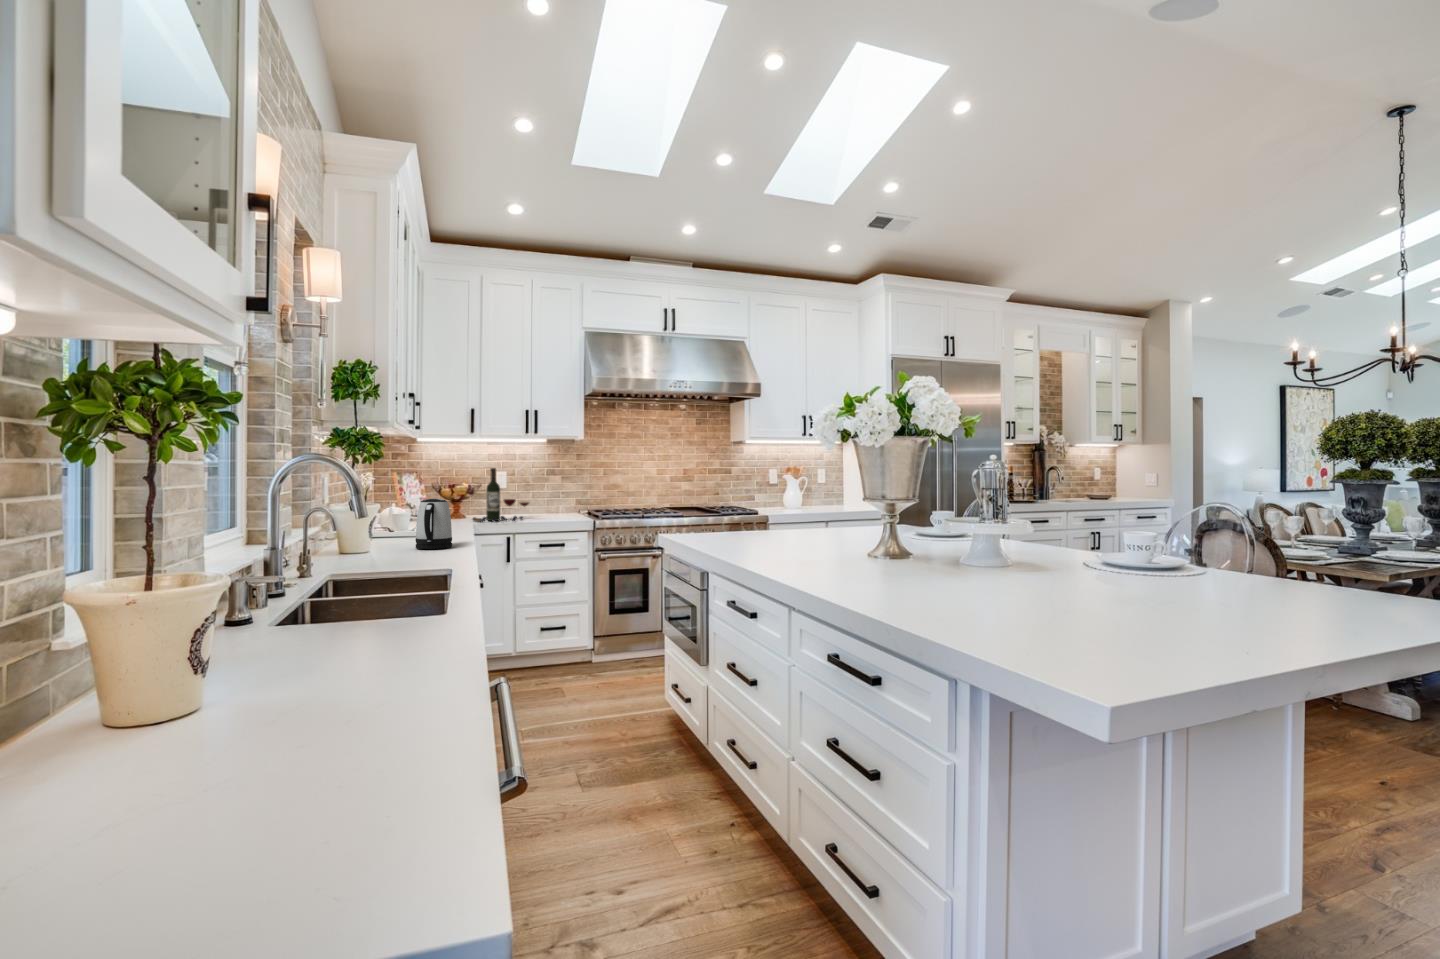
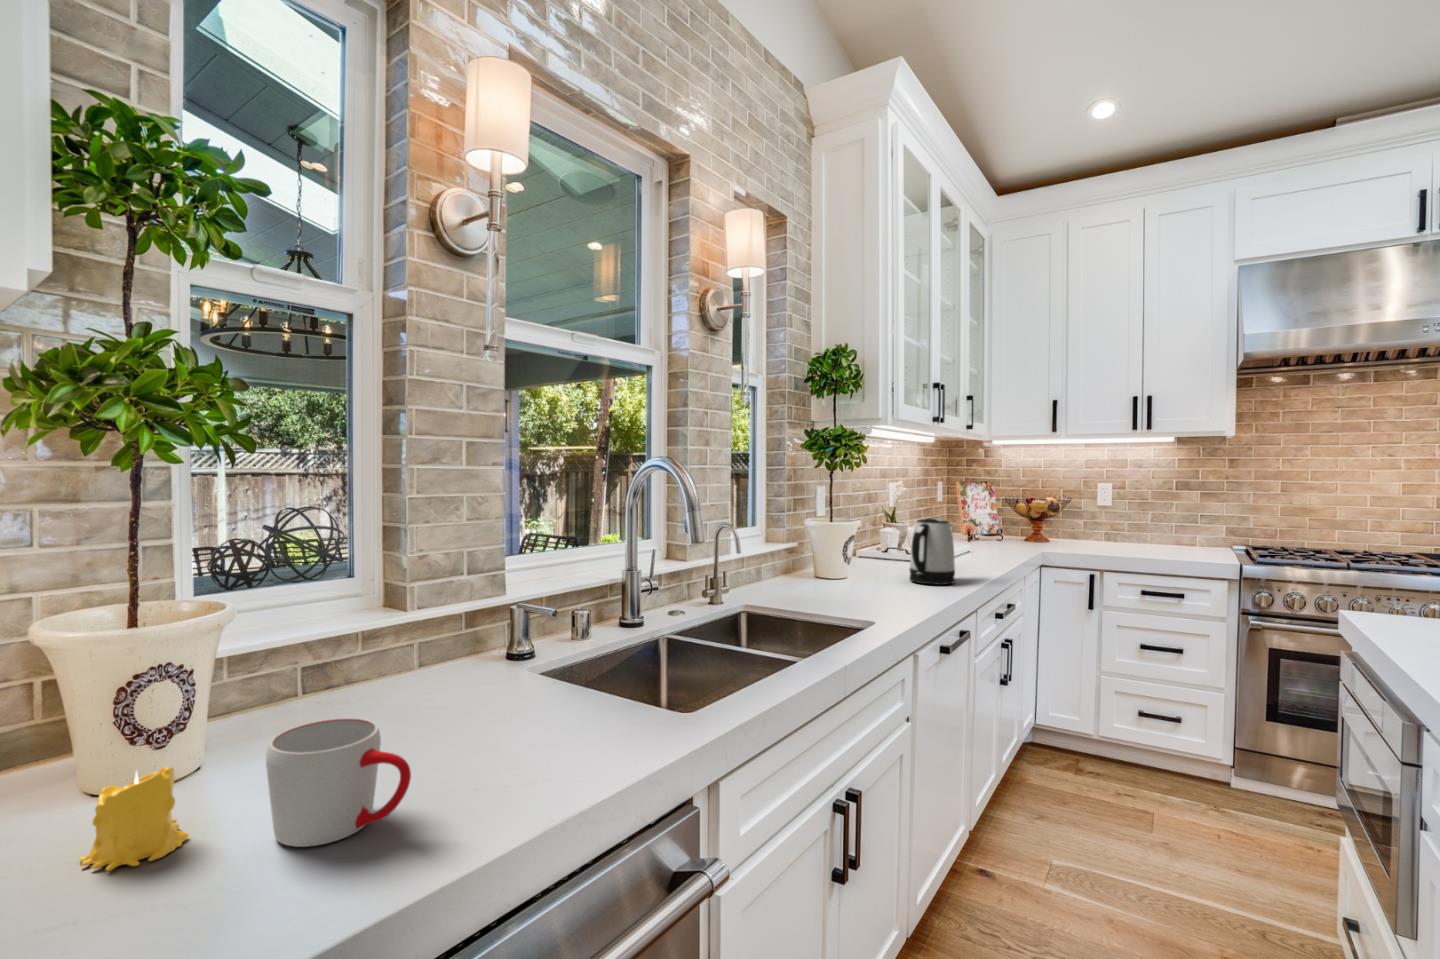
wine bottle: present [473,468,529,522] -> none [1048,478,1132,554]
mug: none [284,629,394,708] -> present [266,718,411,847]
candle: none [161,678,249,754] -> present [79,767,189,871]

